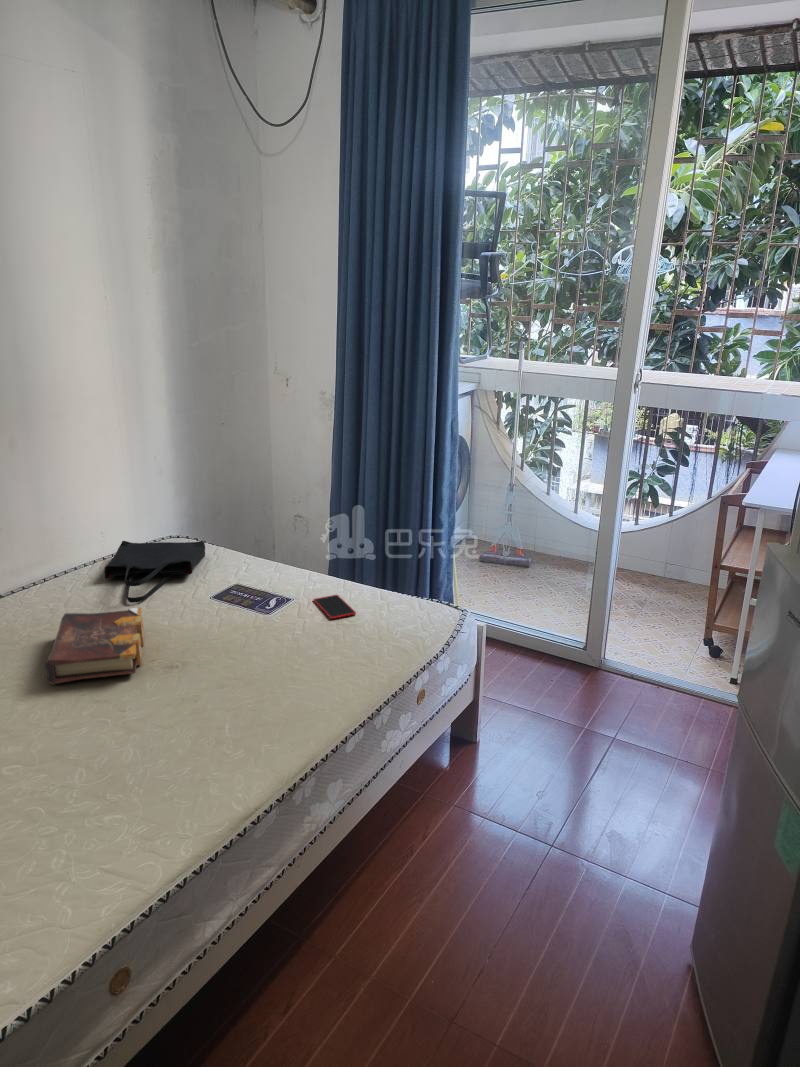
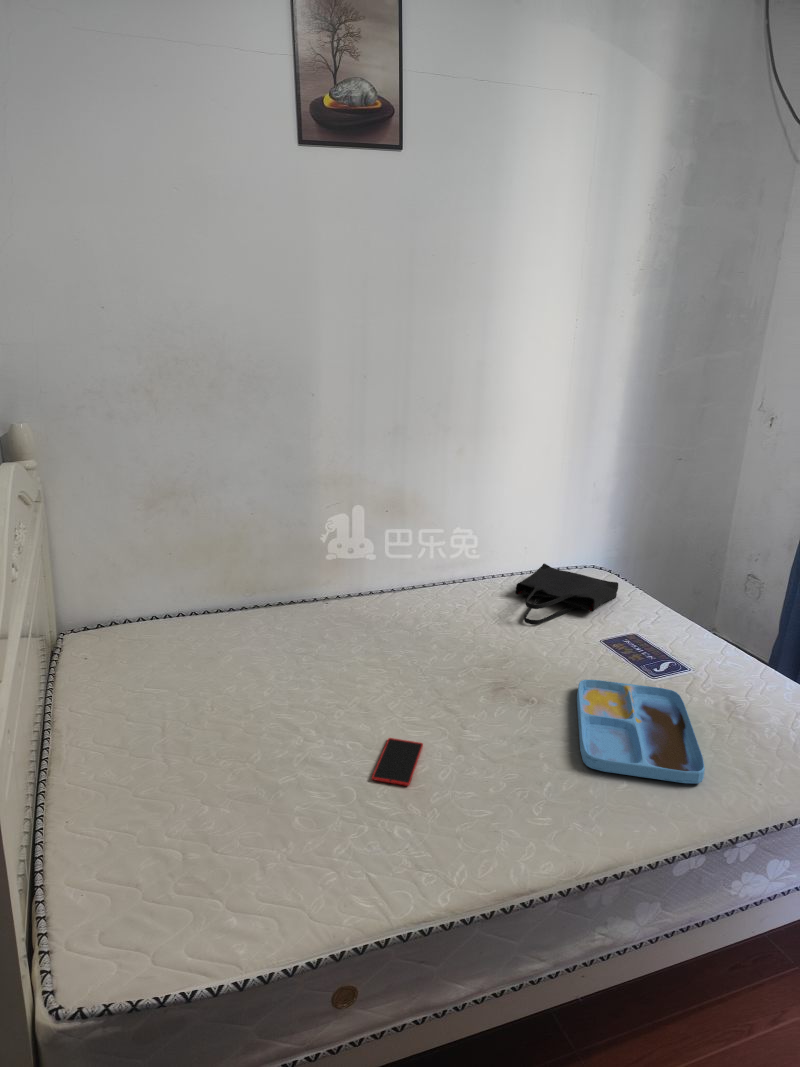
smartphone: present [313,595,356,619] -> present [372,738,423,786]
book: present [45,608,145,684] -> none [421,616,527,692]
tray: none [211,618,342,702] -> present [577,680,705,784]

